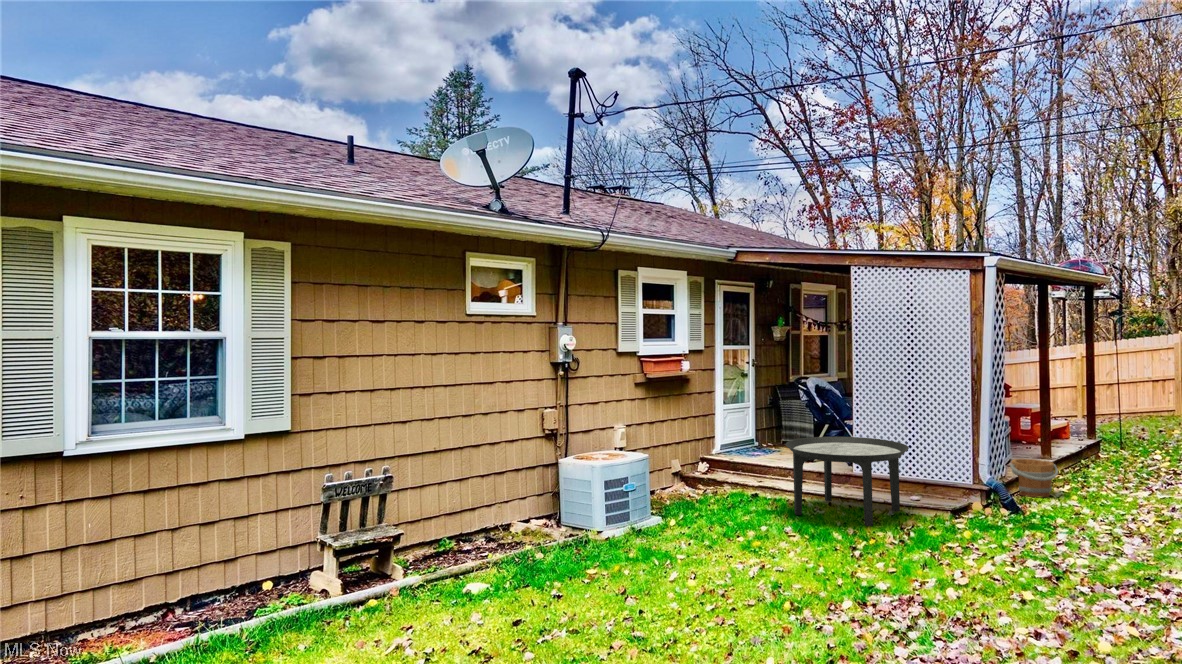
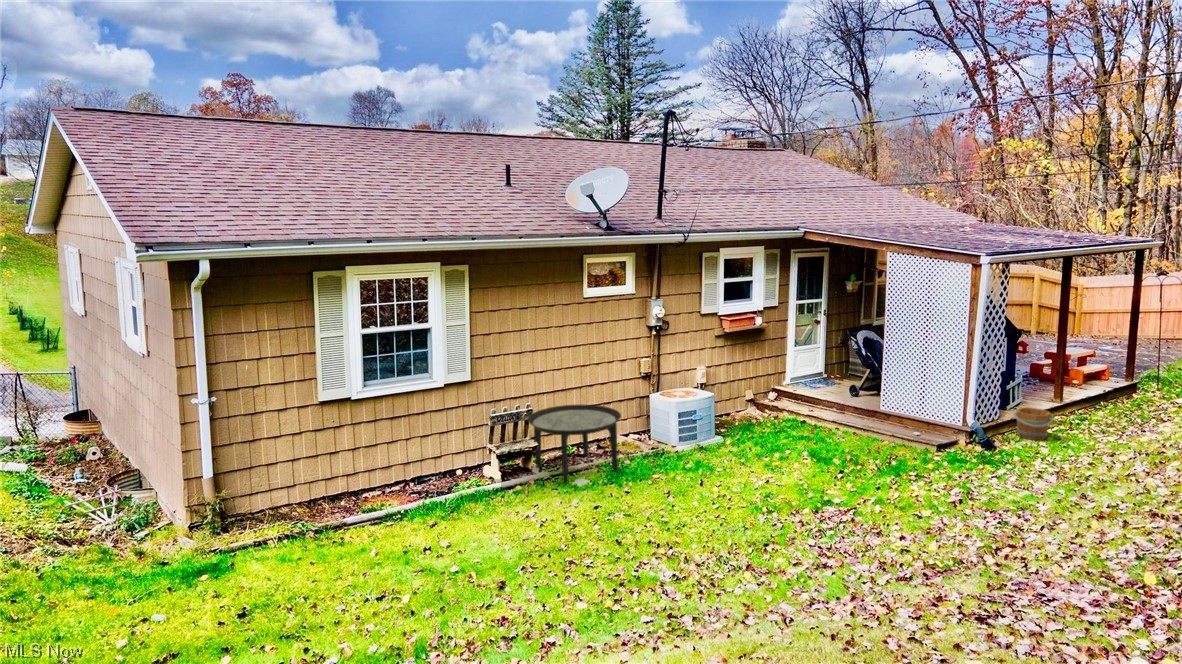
round table: present [786,437,909,526] -> present [527,405,621,484]

